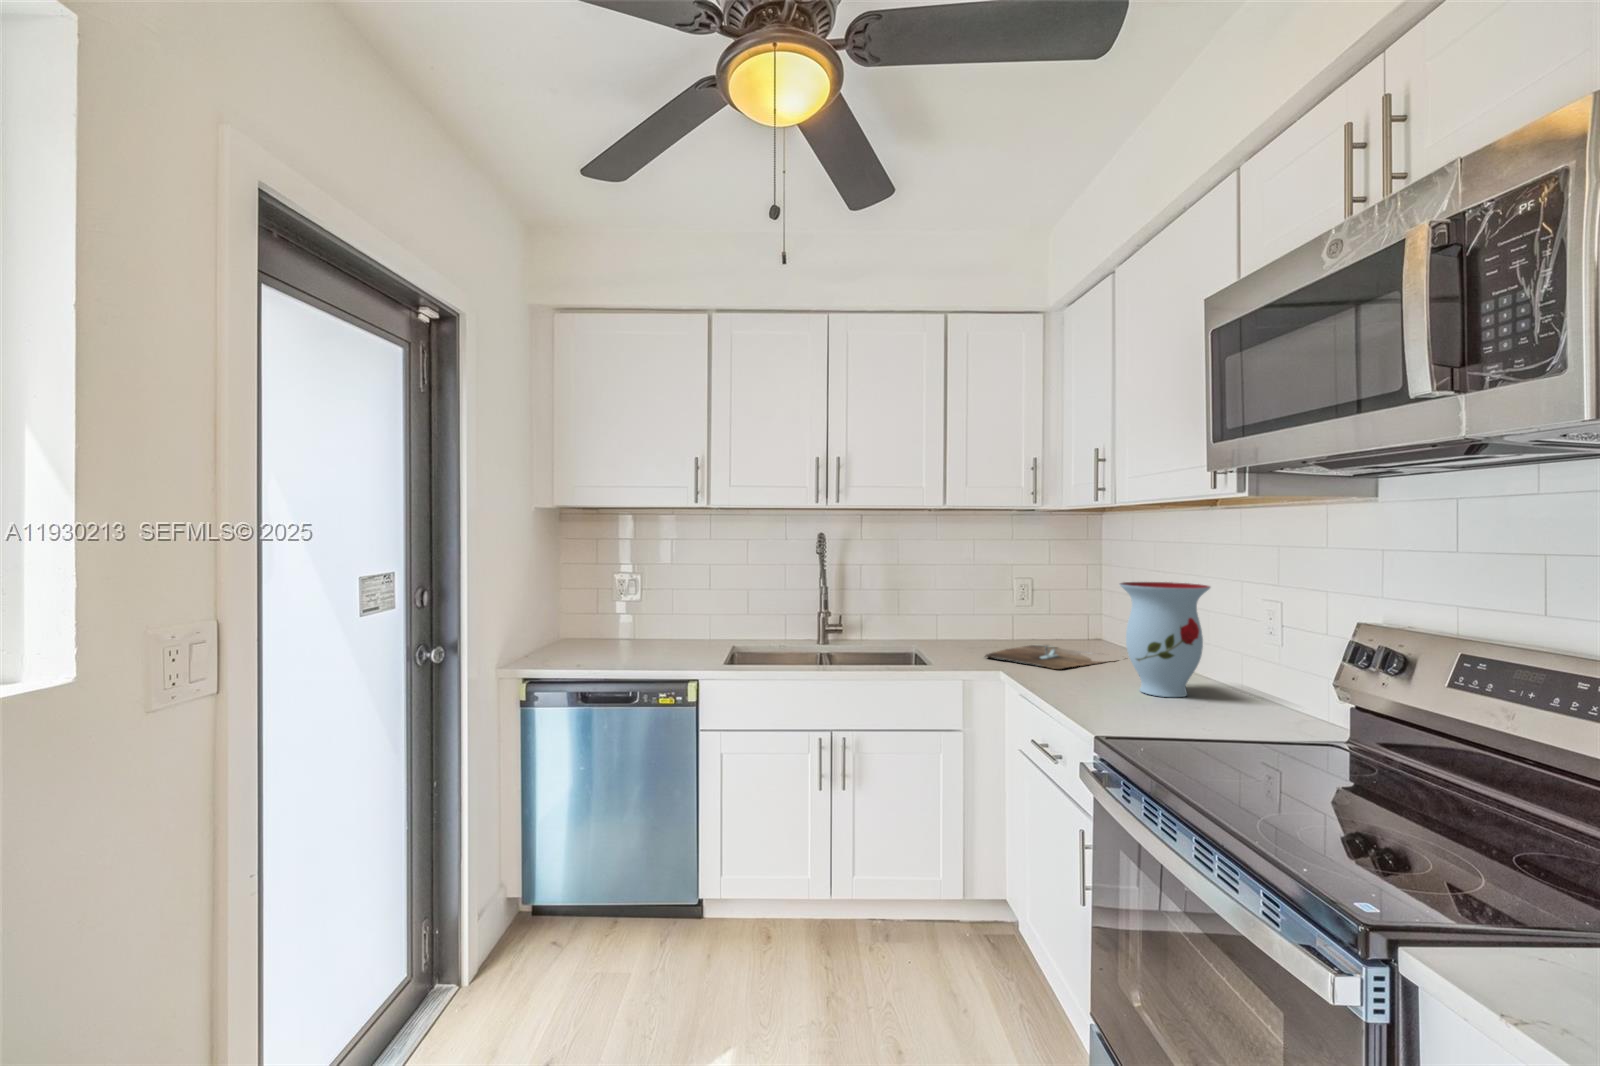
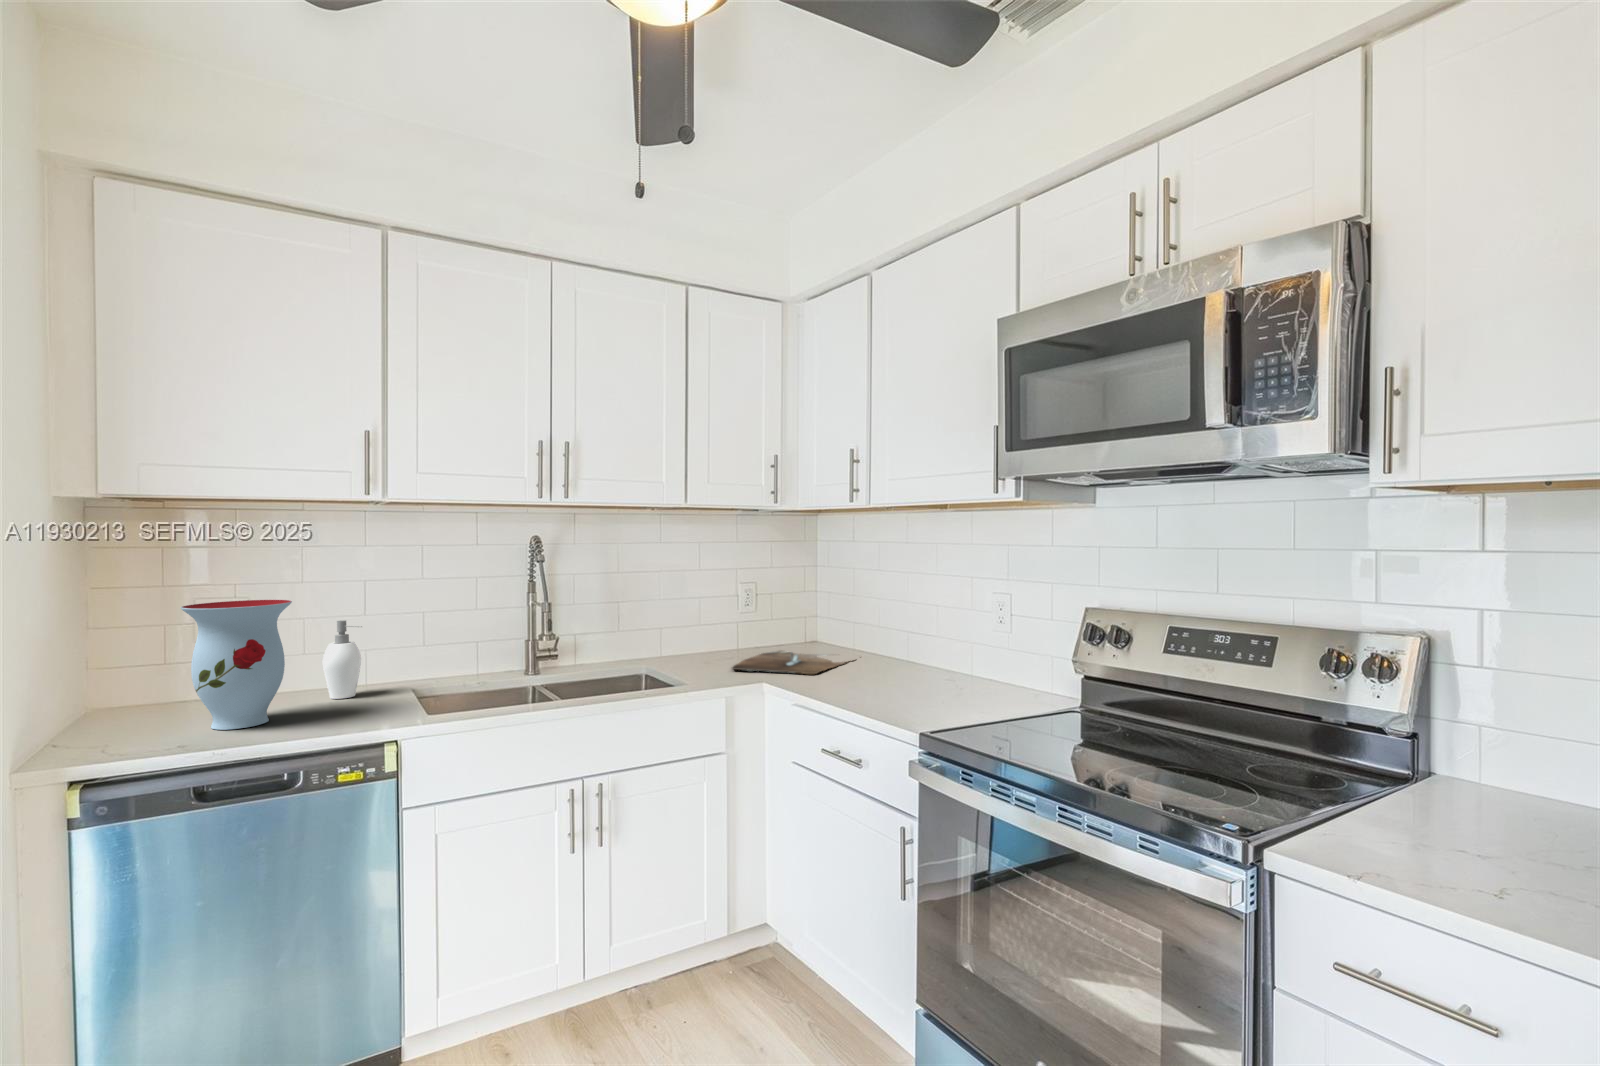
vase: present [1120,582,1210,697] -> present [181,600,292,730]
soap dispenser: none [674,589,699,646] -> present [323,620,362,699]

